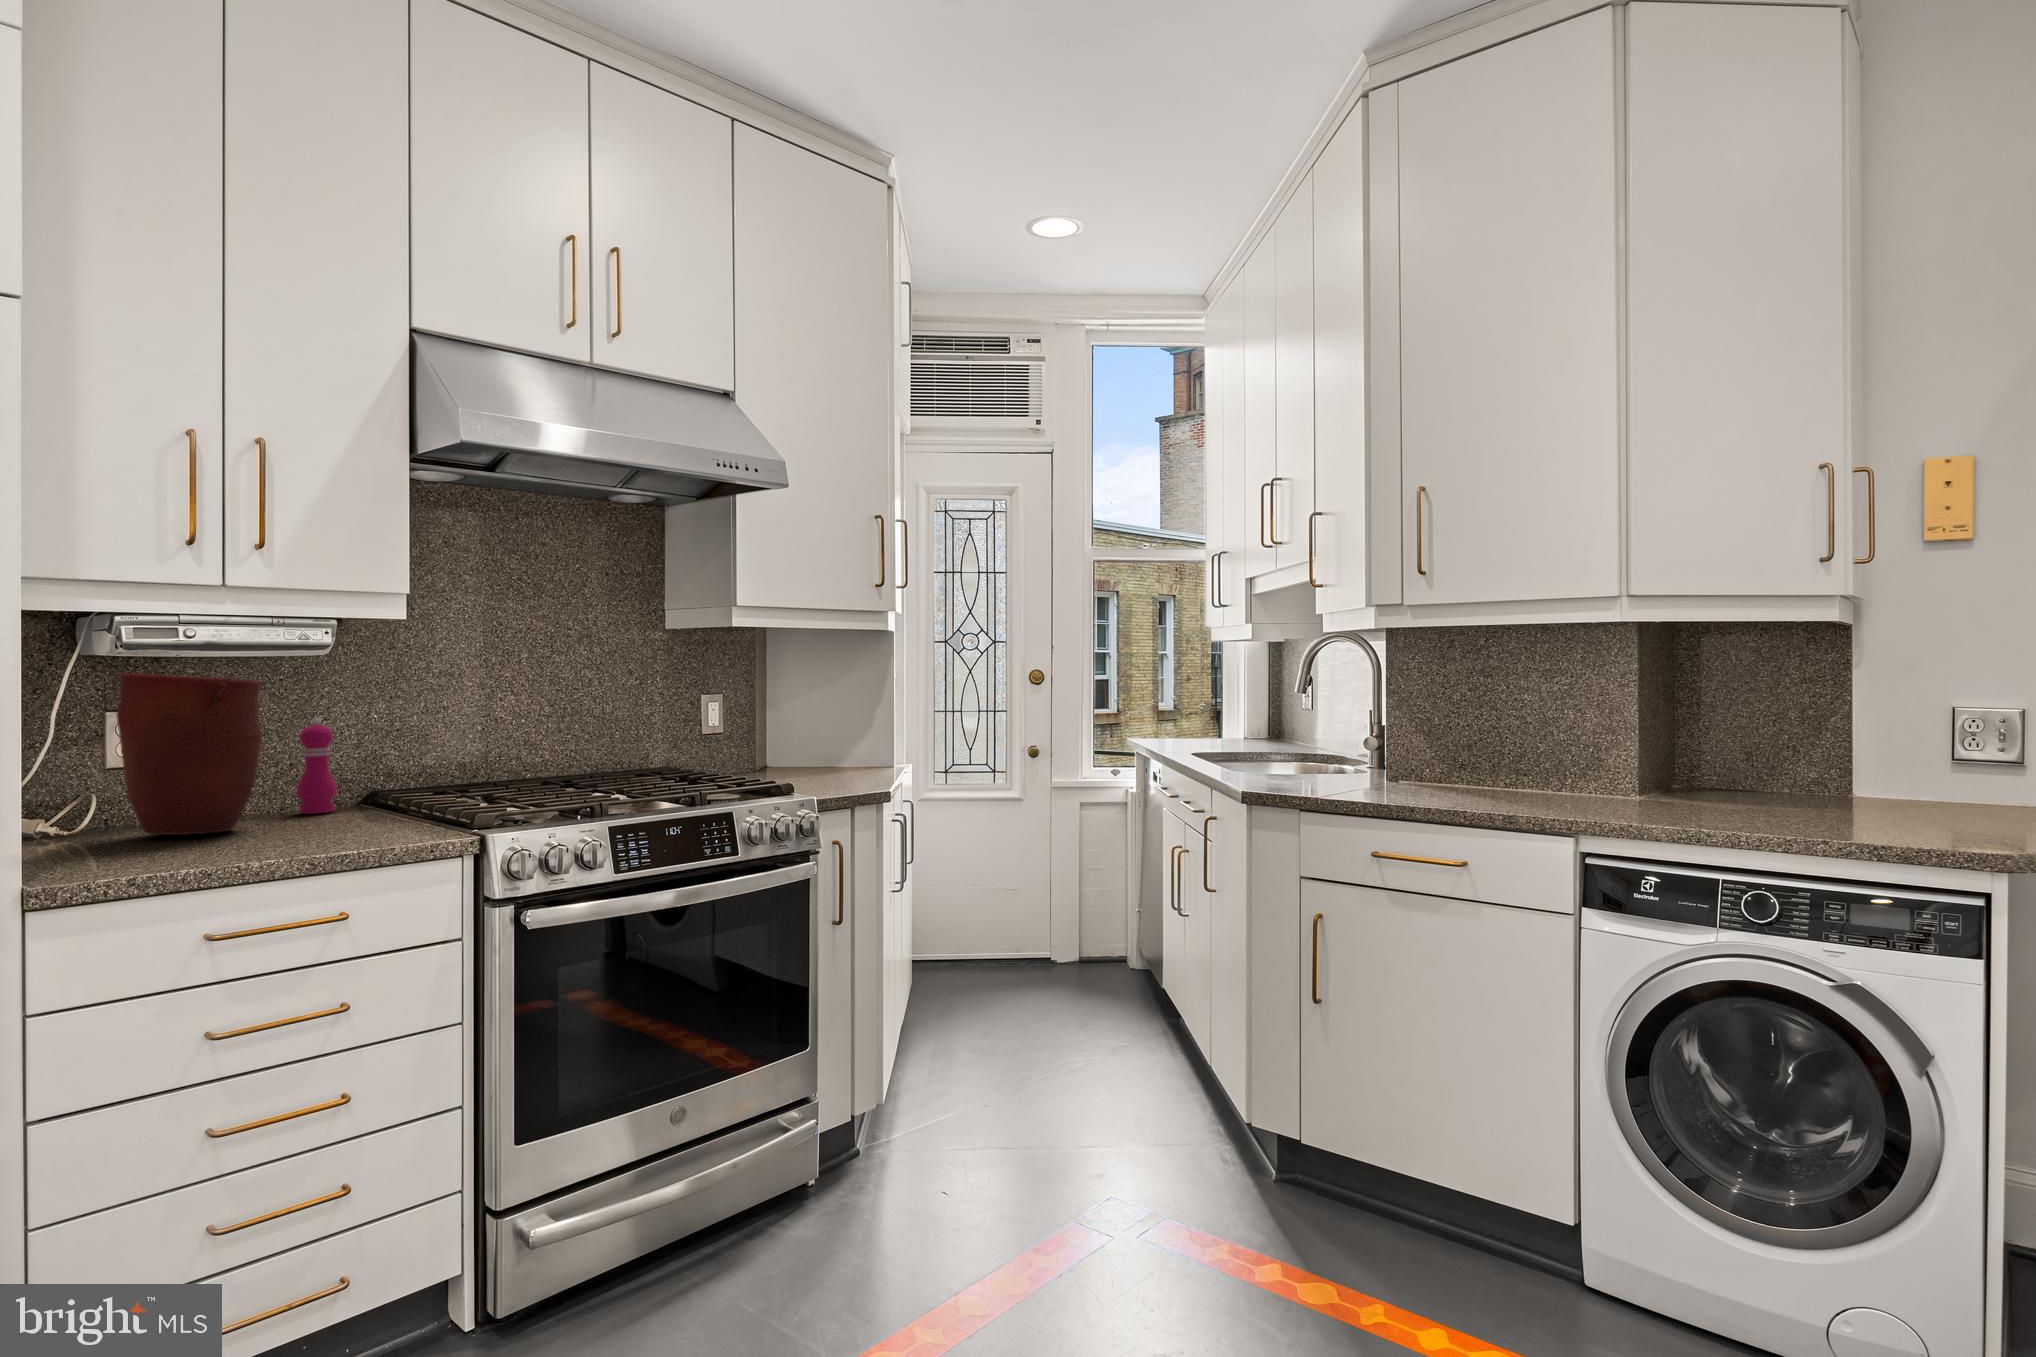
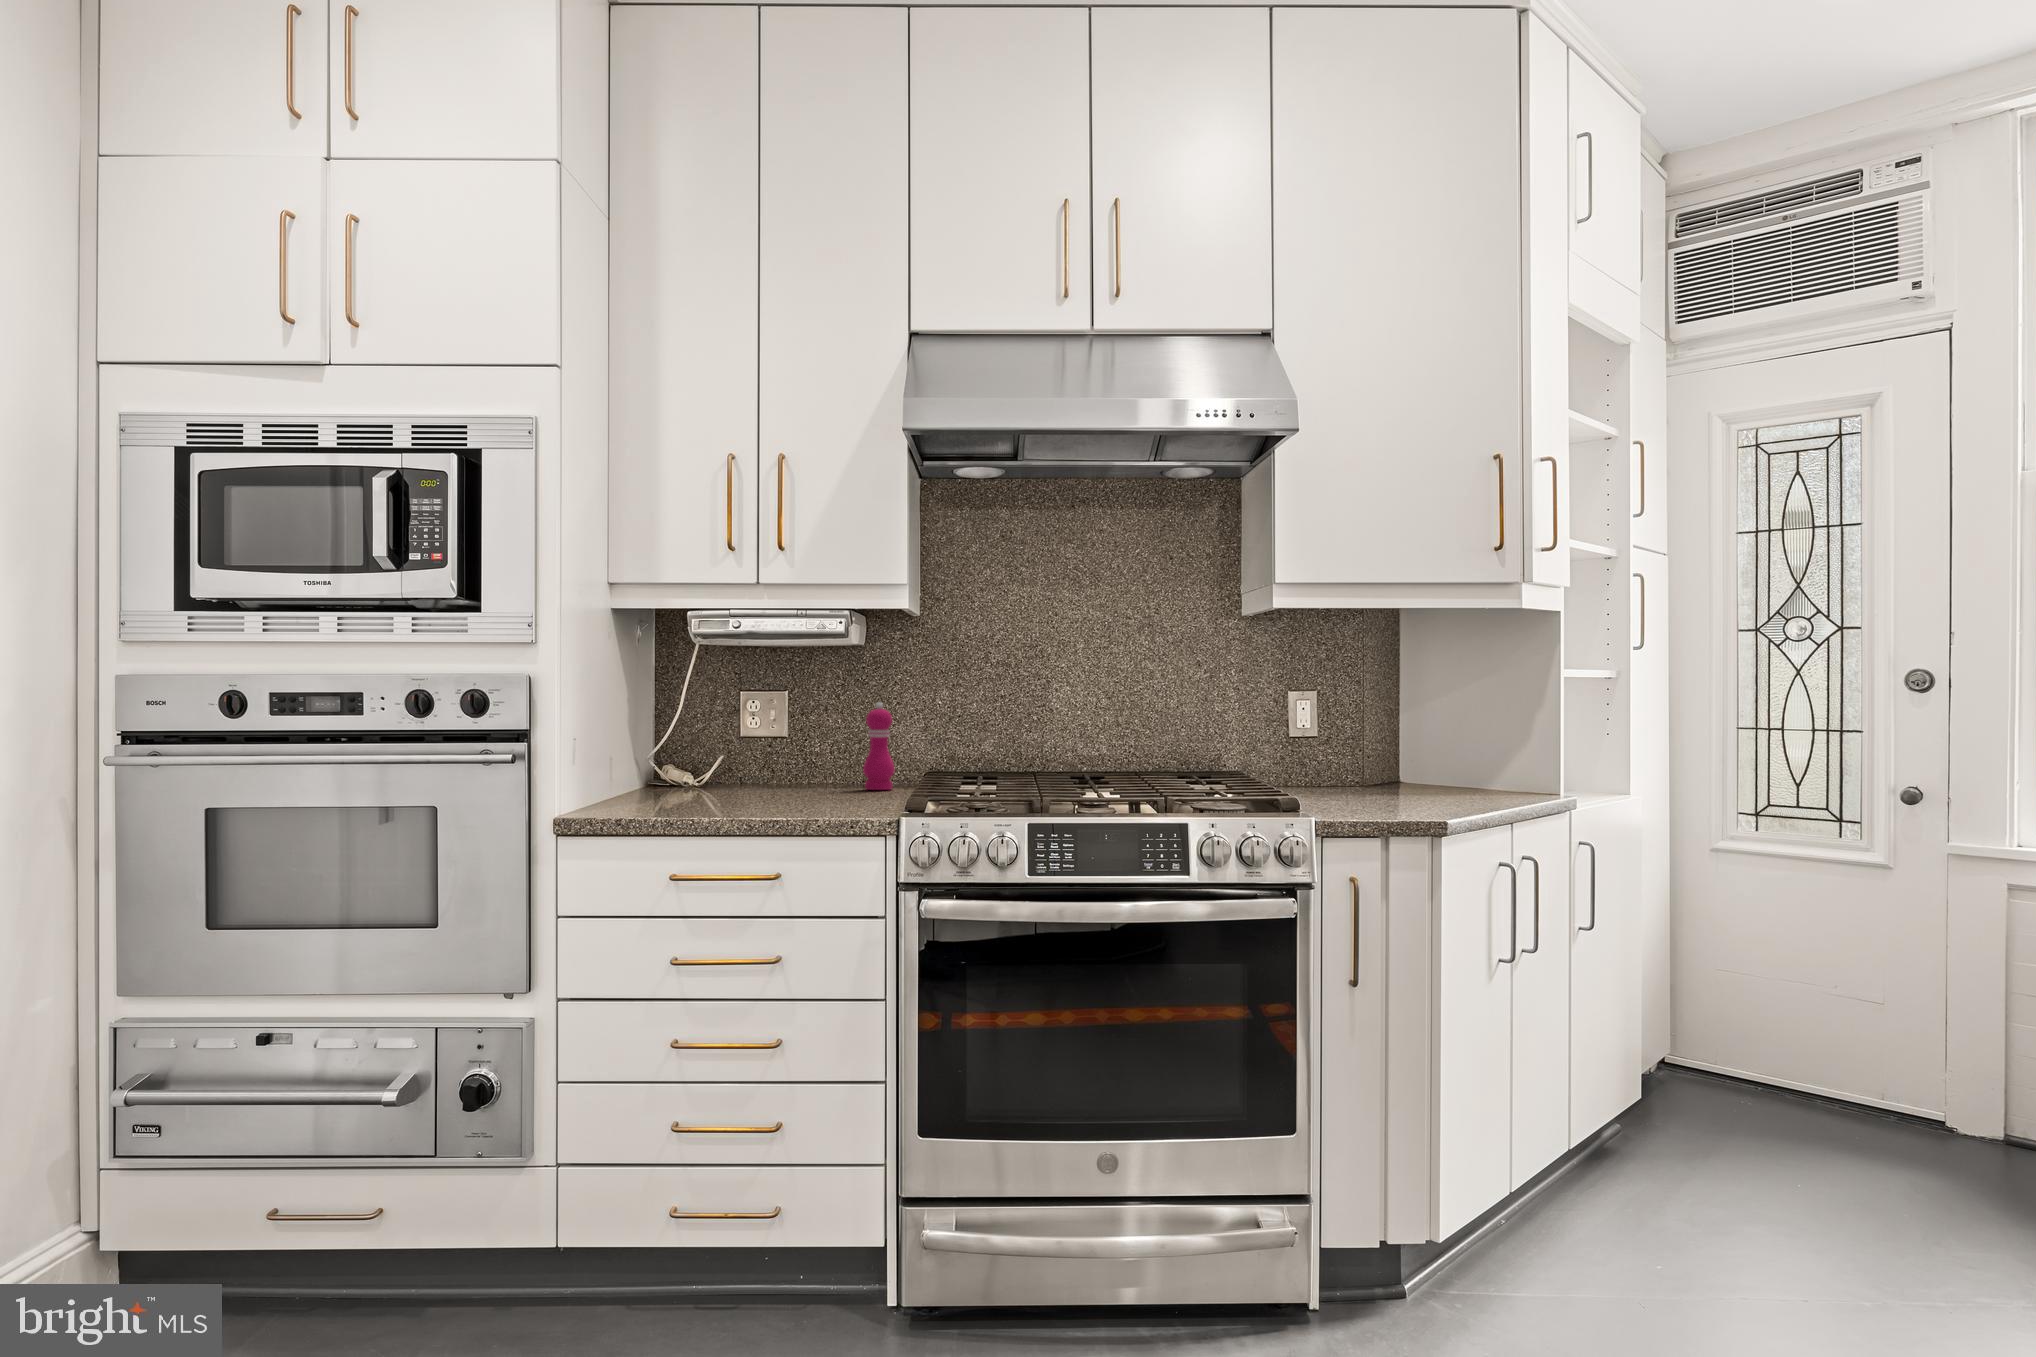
vase: present [117,673,262,835] -> none [712,657,812,795]

